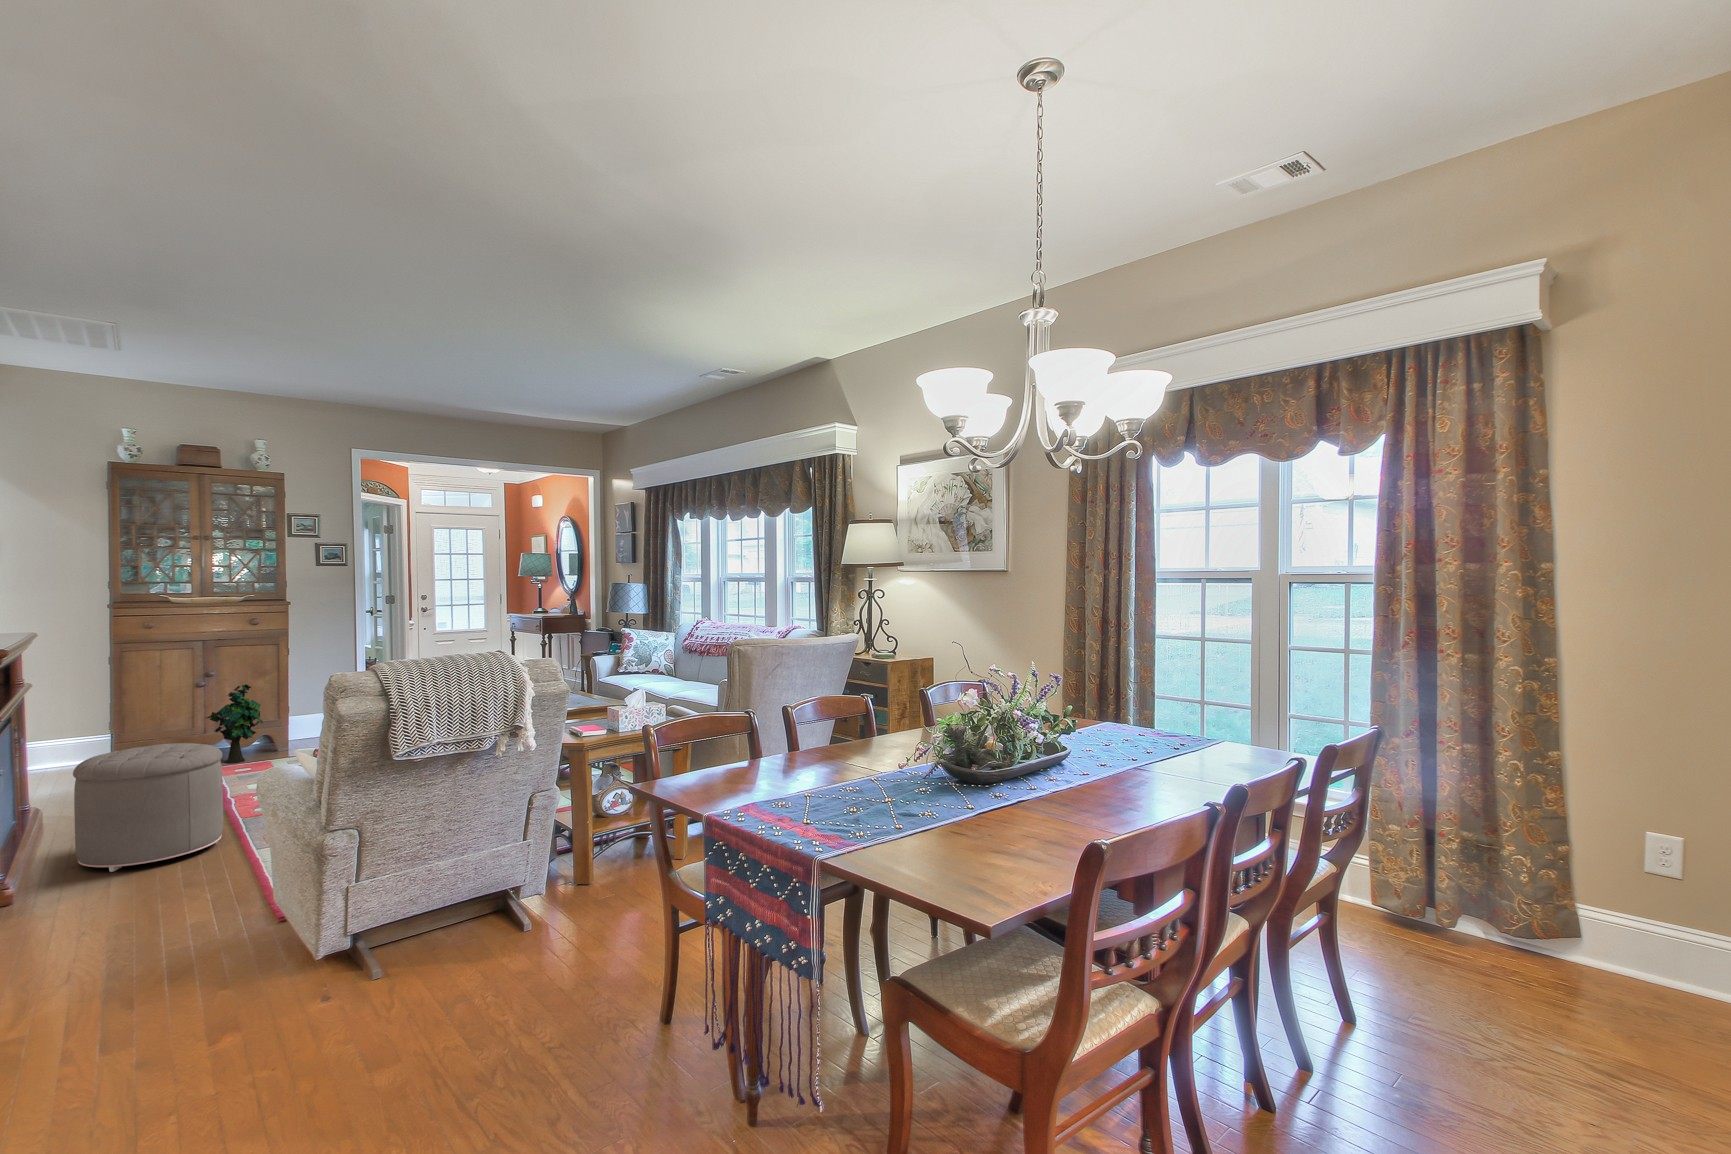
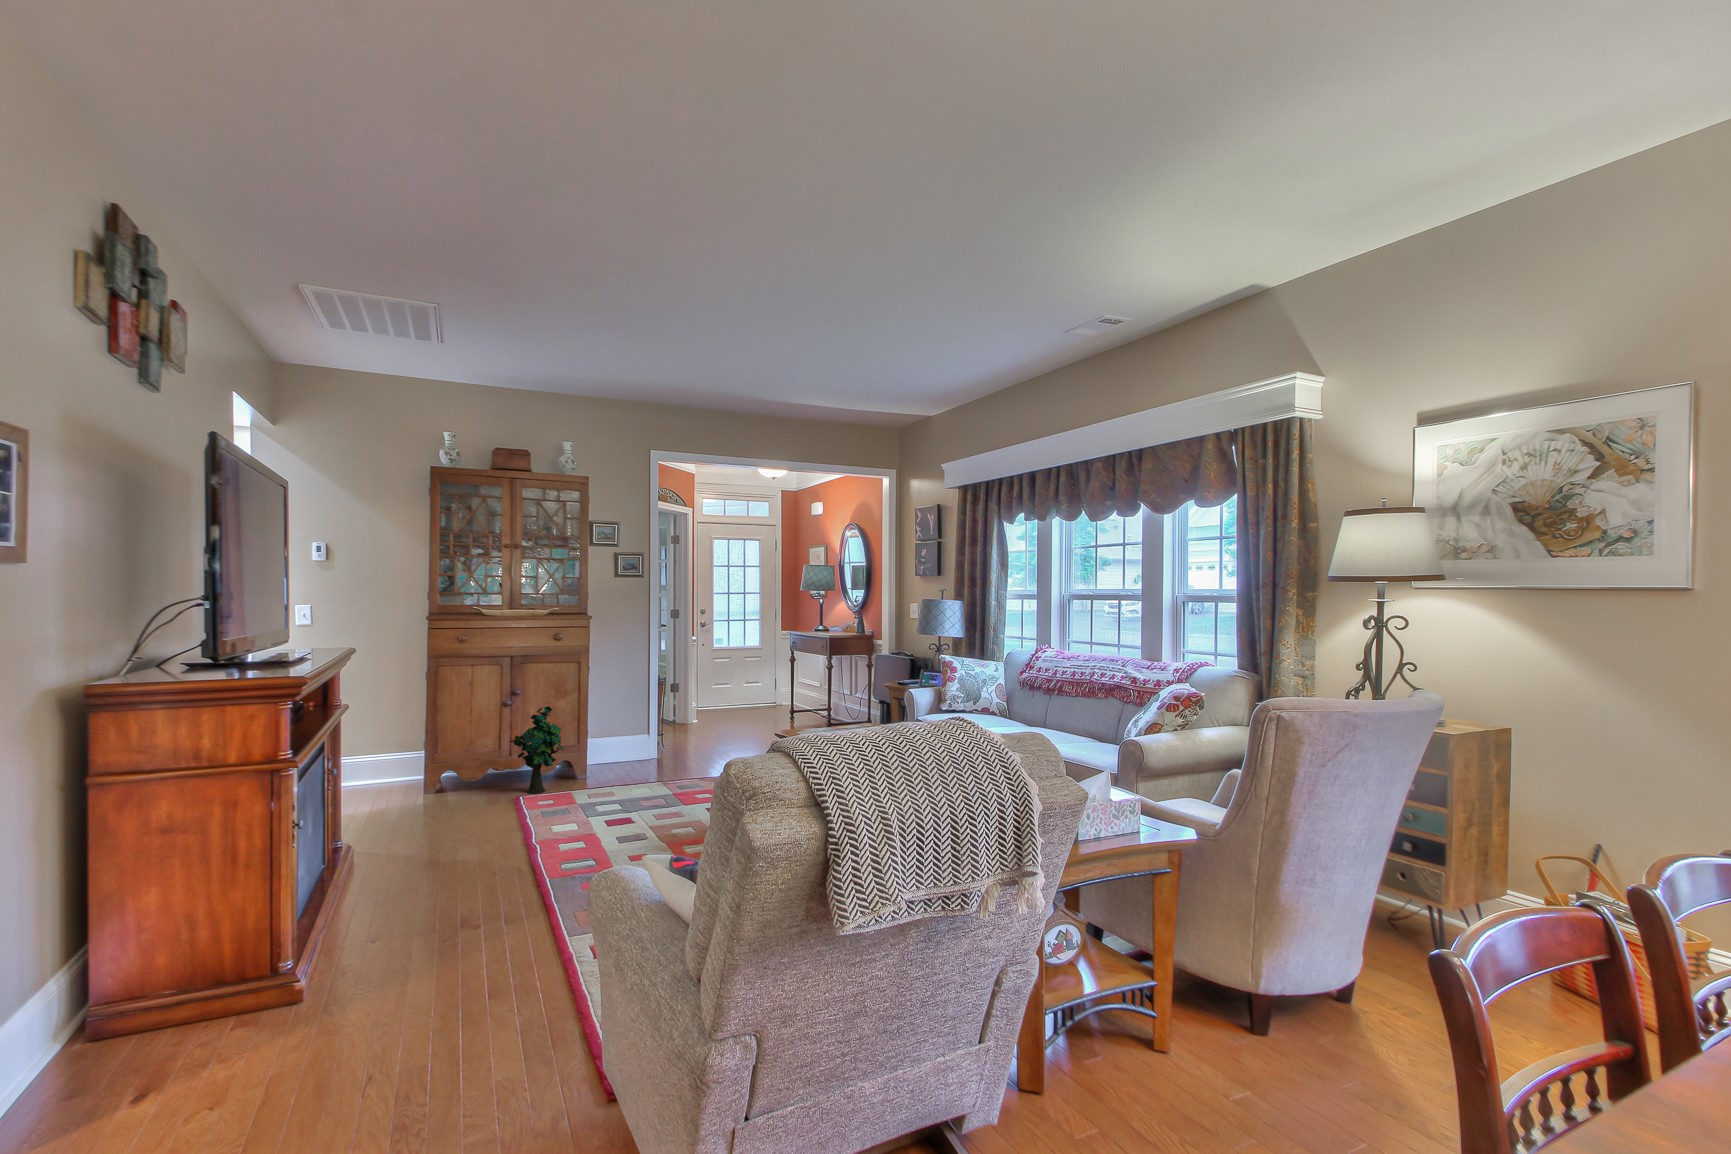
ottoman: present [73,743,223,872] -> none [376,787,530,951]

